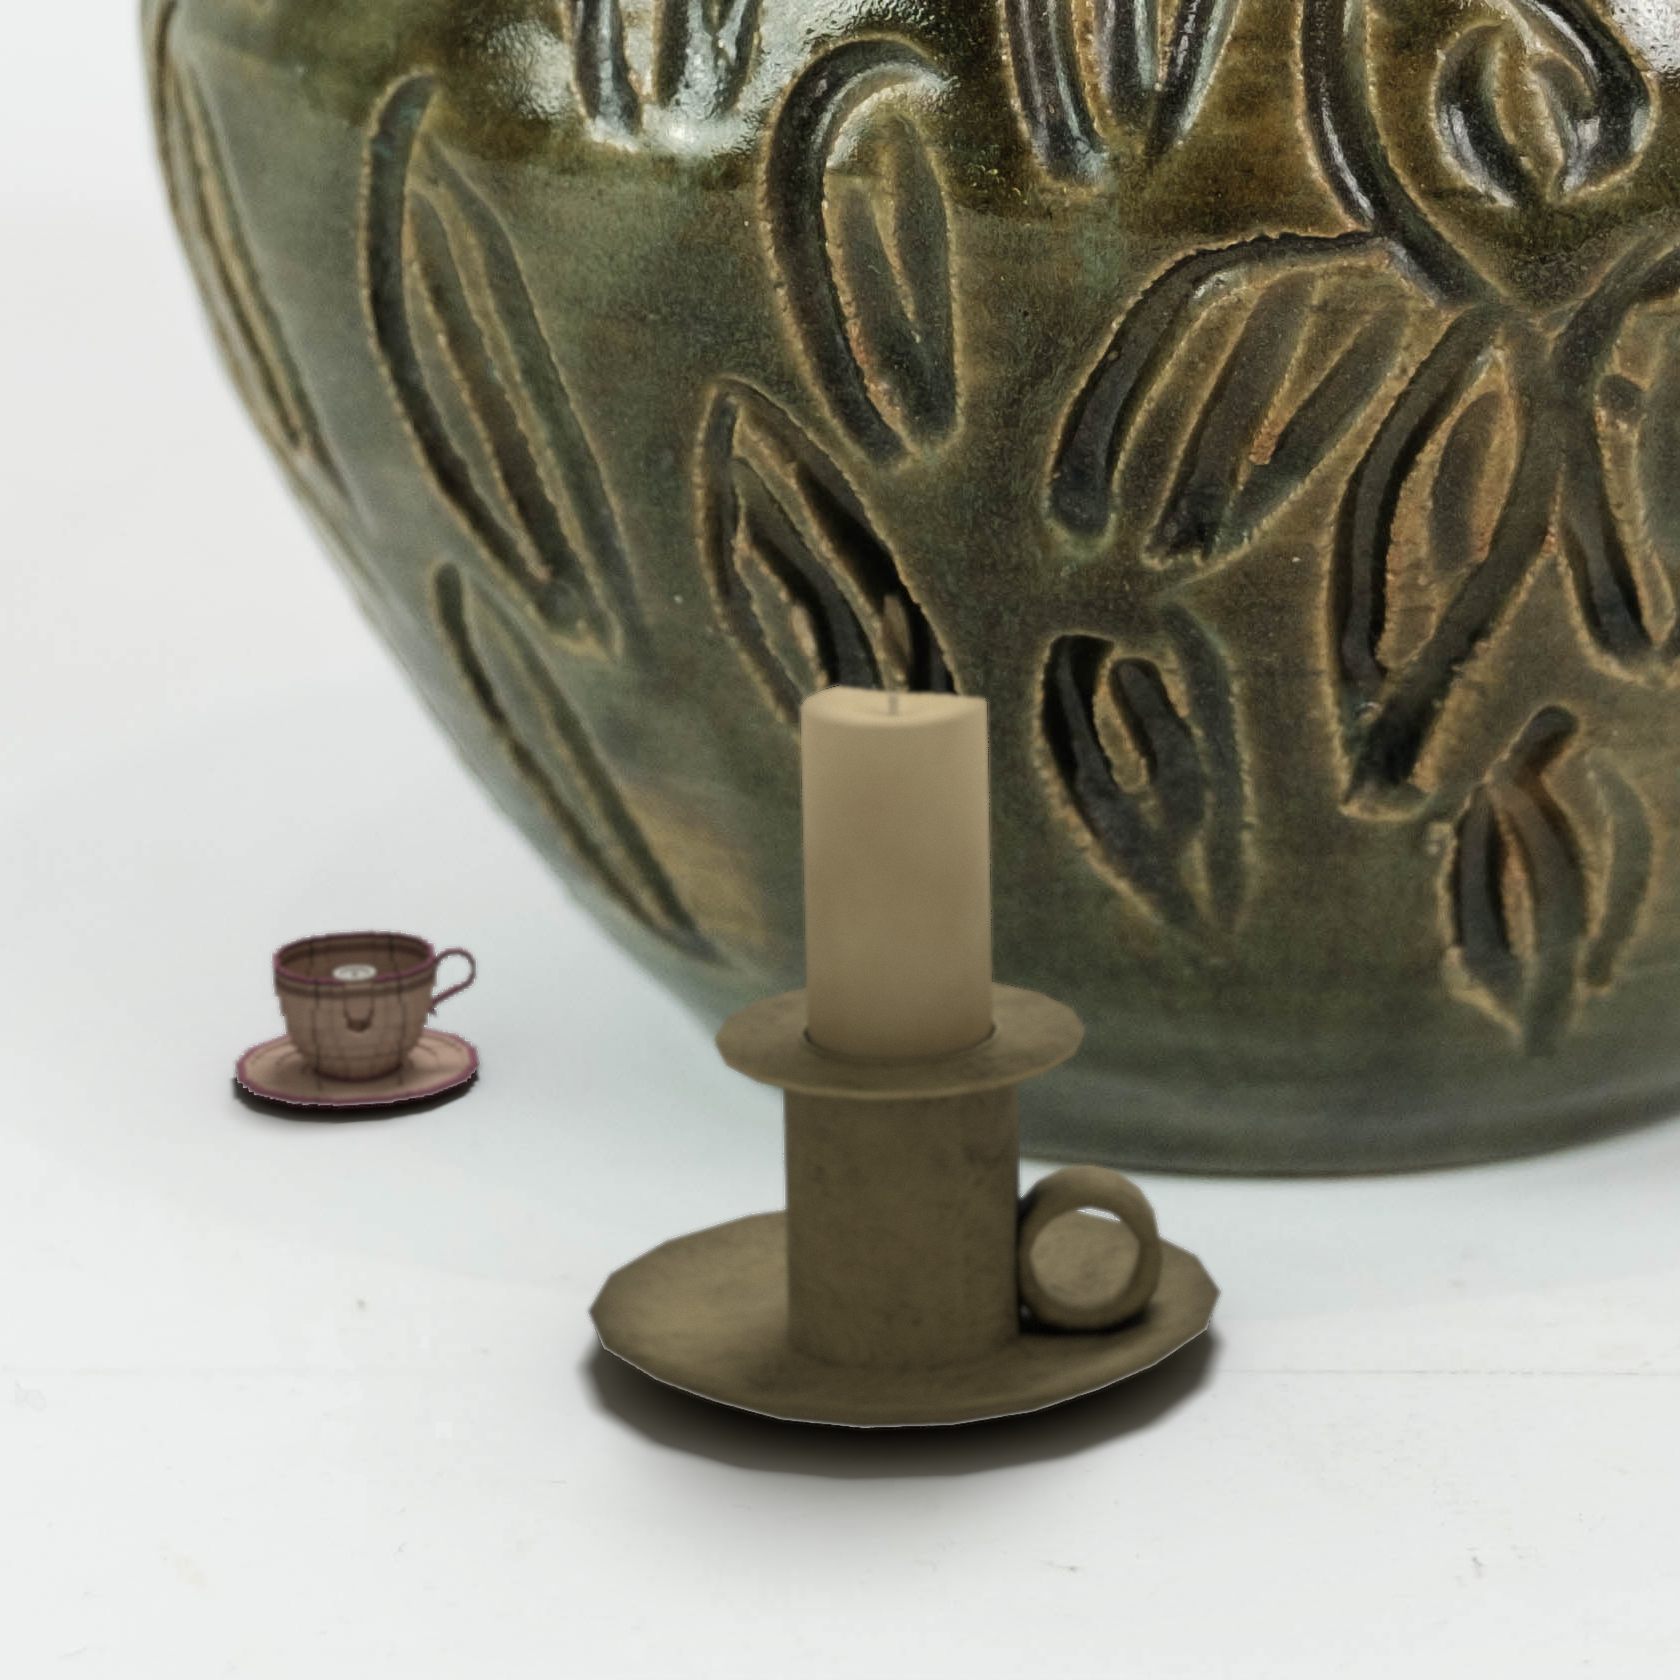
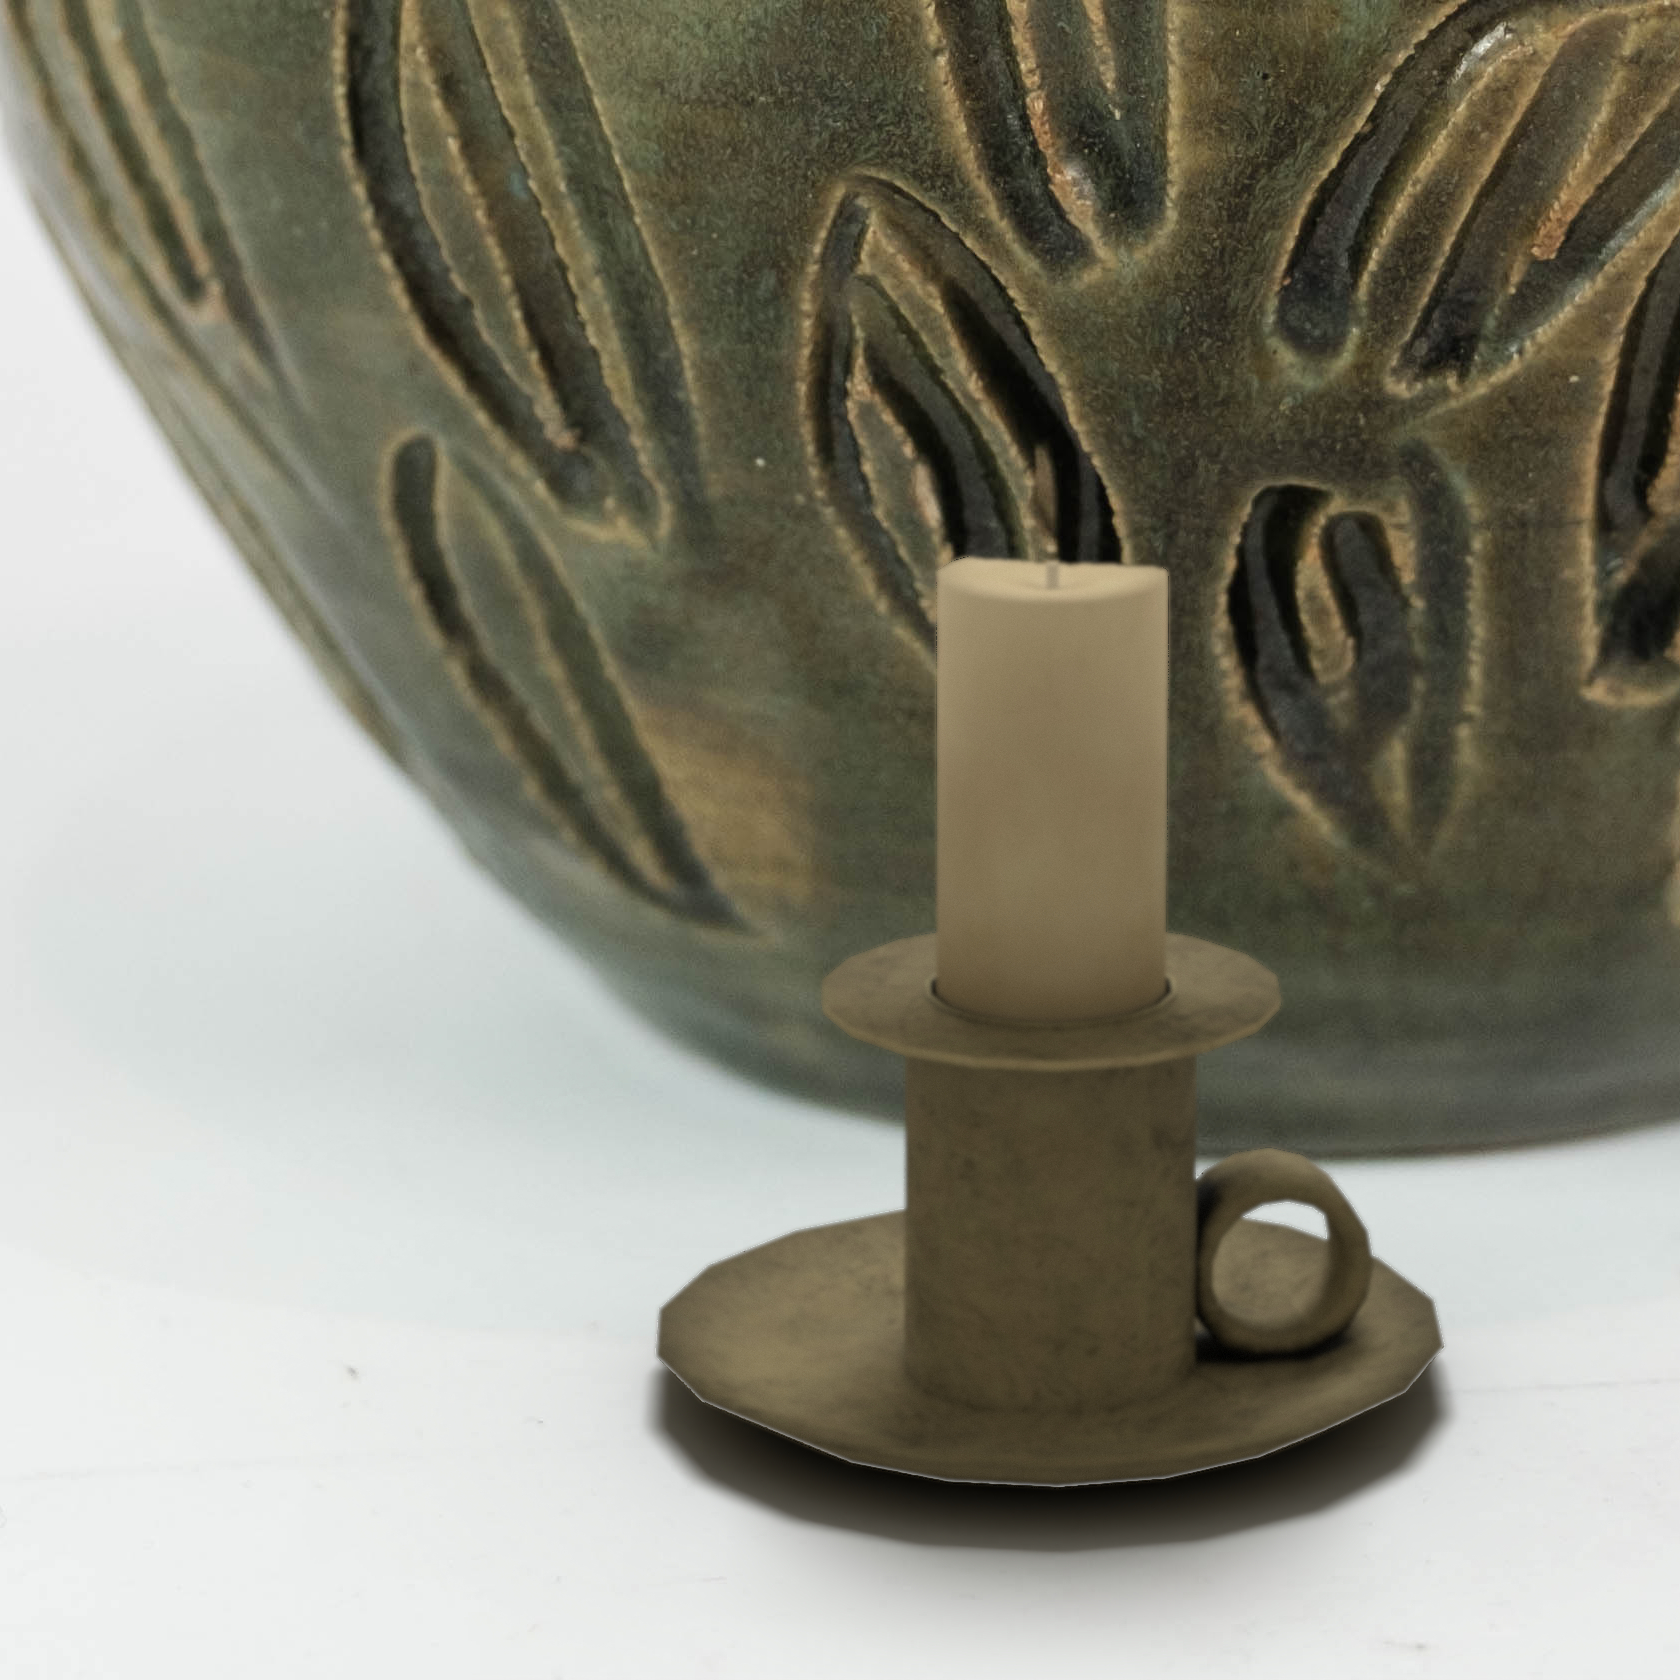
teacup: present [235,931,480,1107] -> none [44,903,356,1122]

